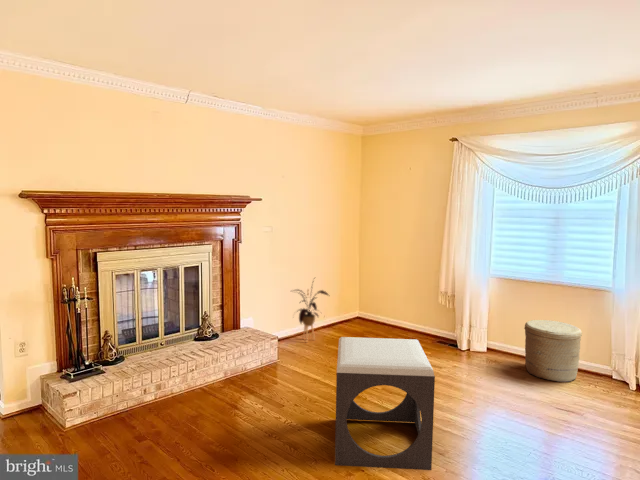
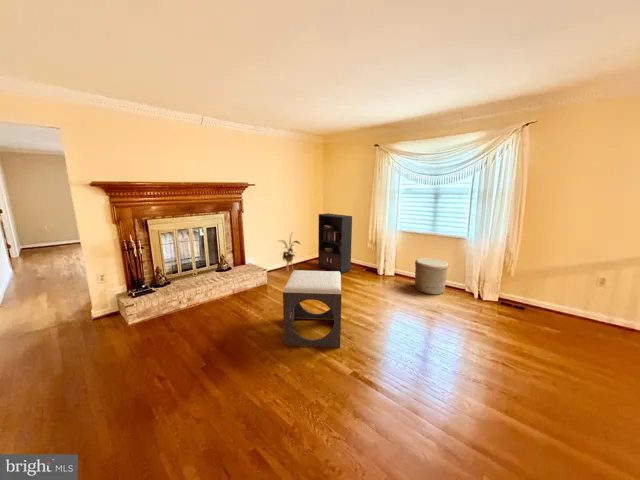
bookcase: none [355,246,434,345] -> present [318,213,352,273]

